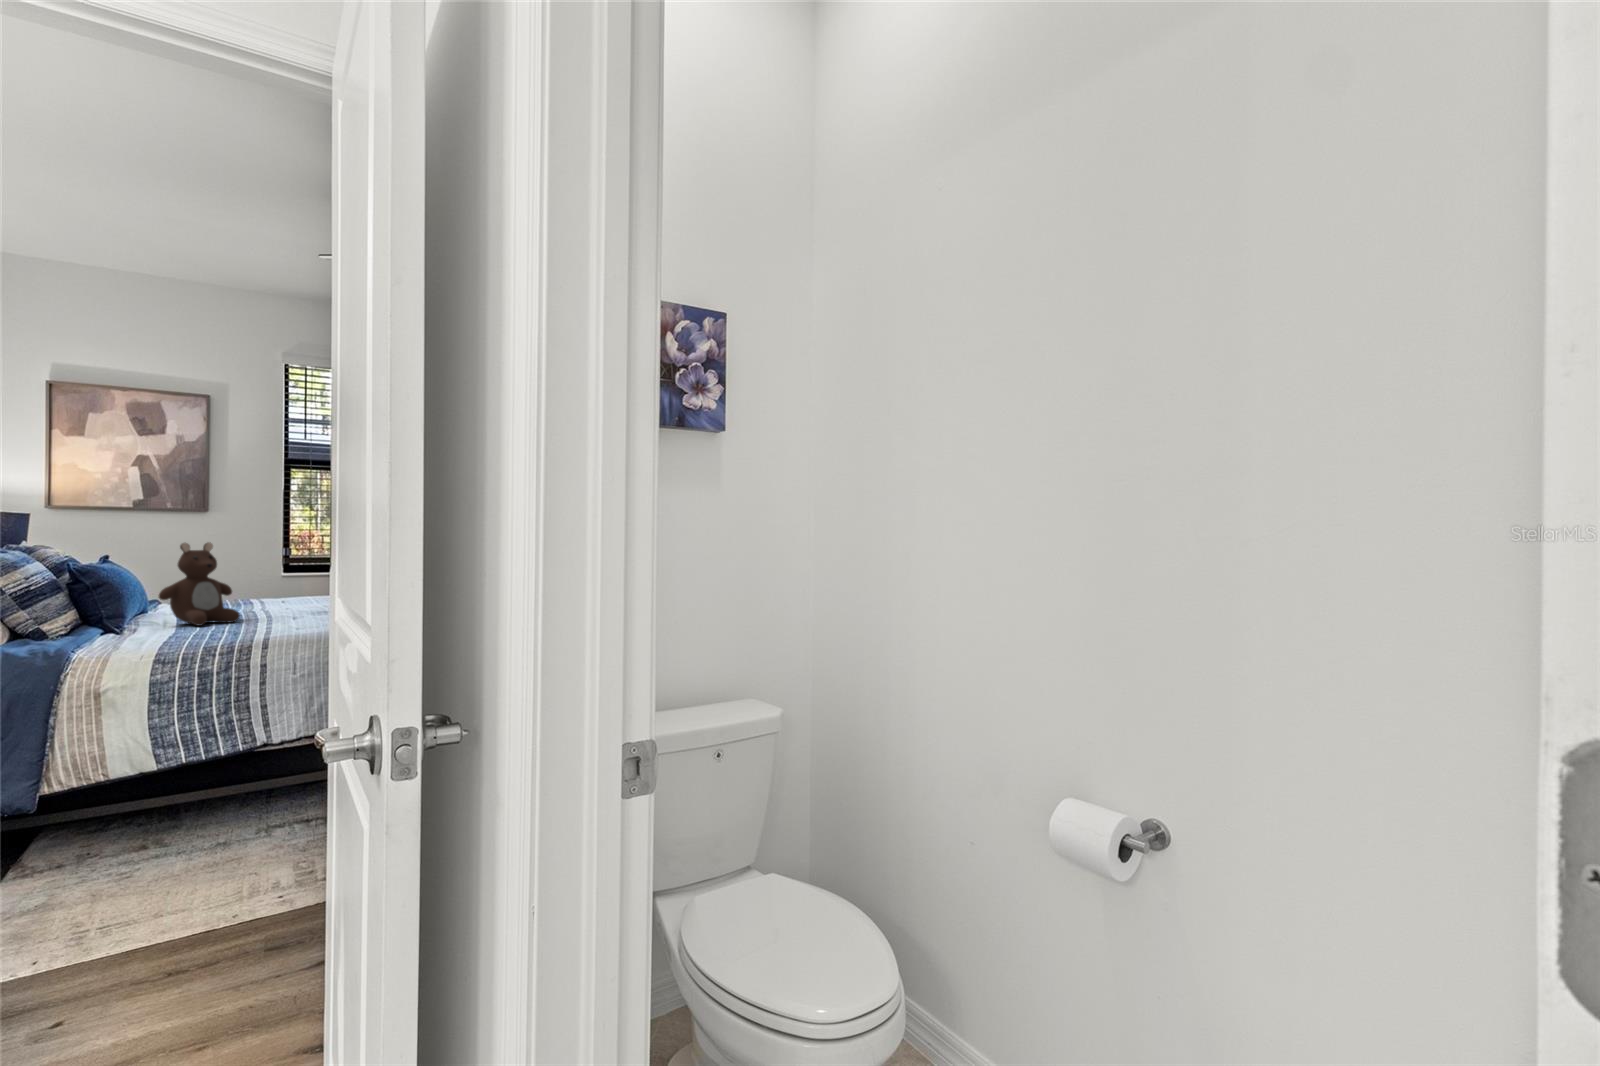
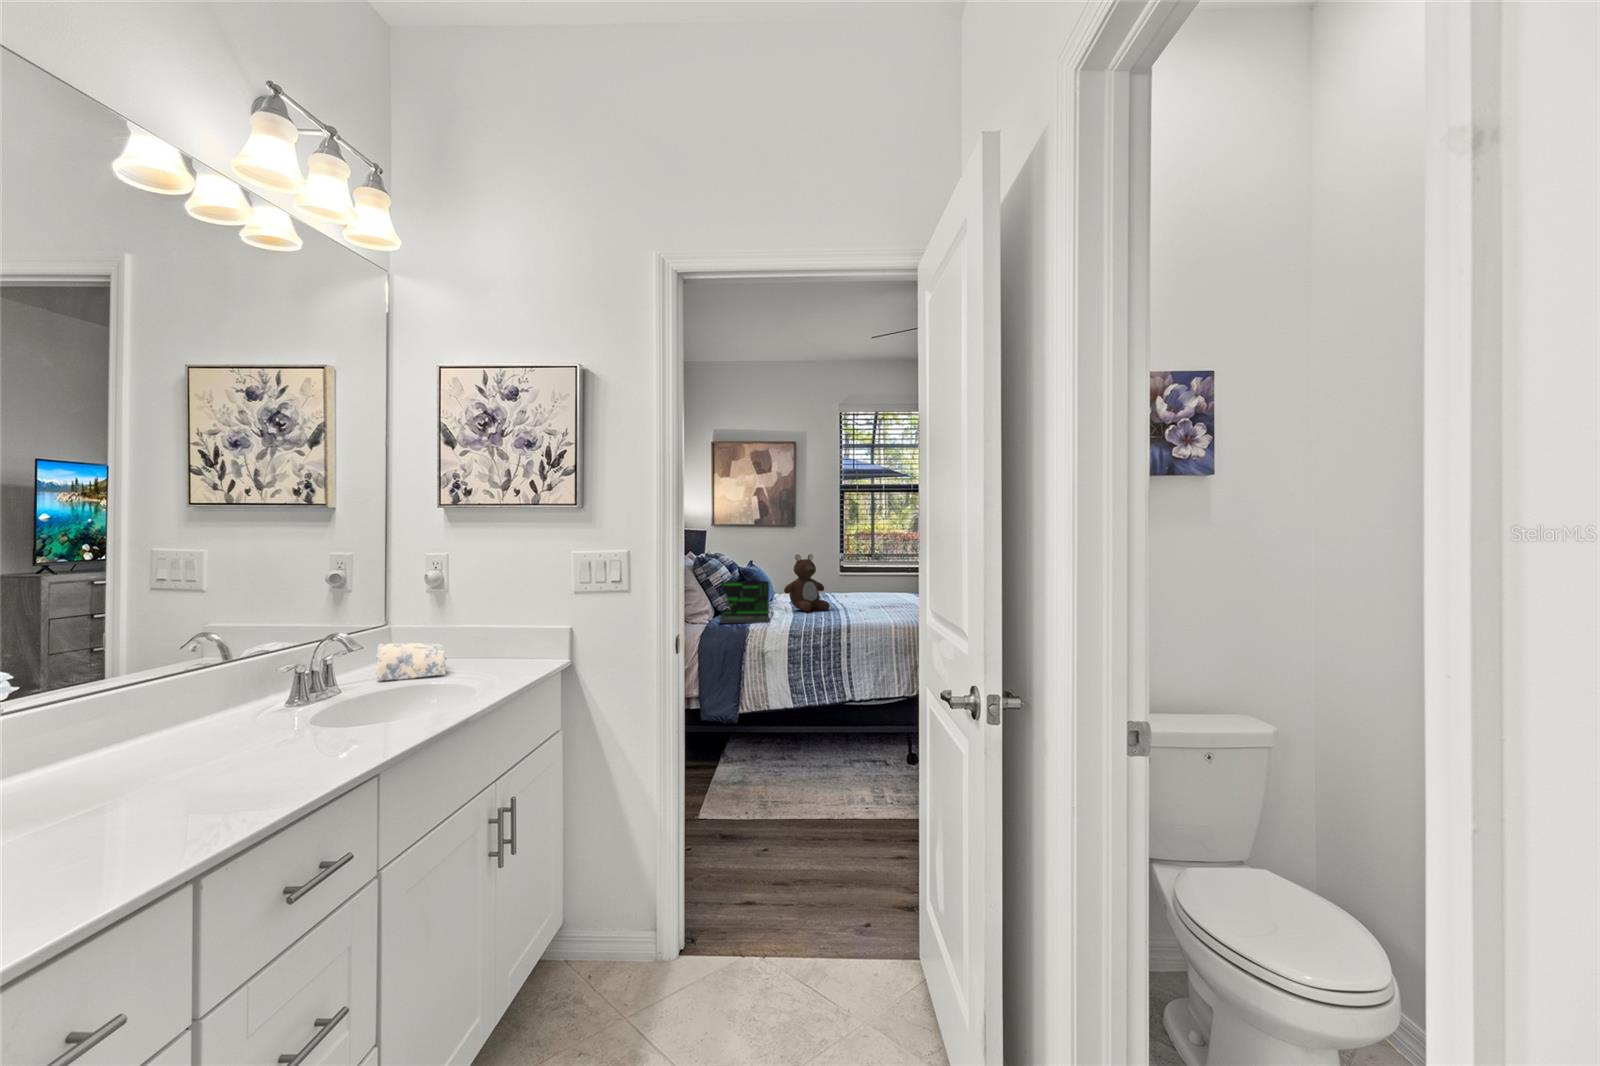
laptop: none [15,582,149,652] -> present [719,581,769,624]

